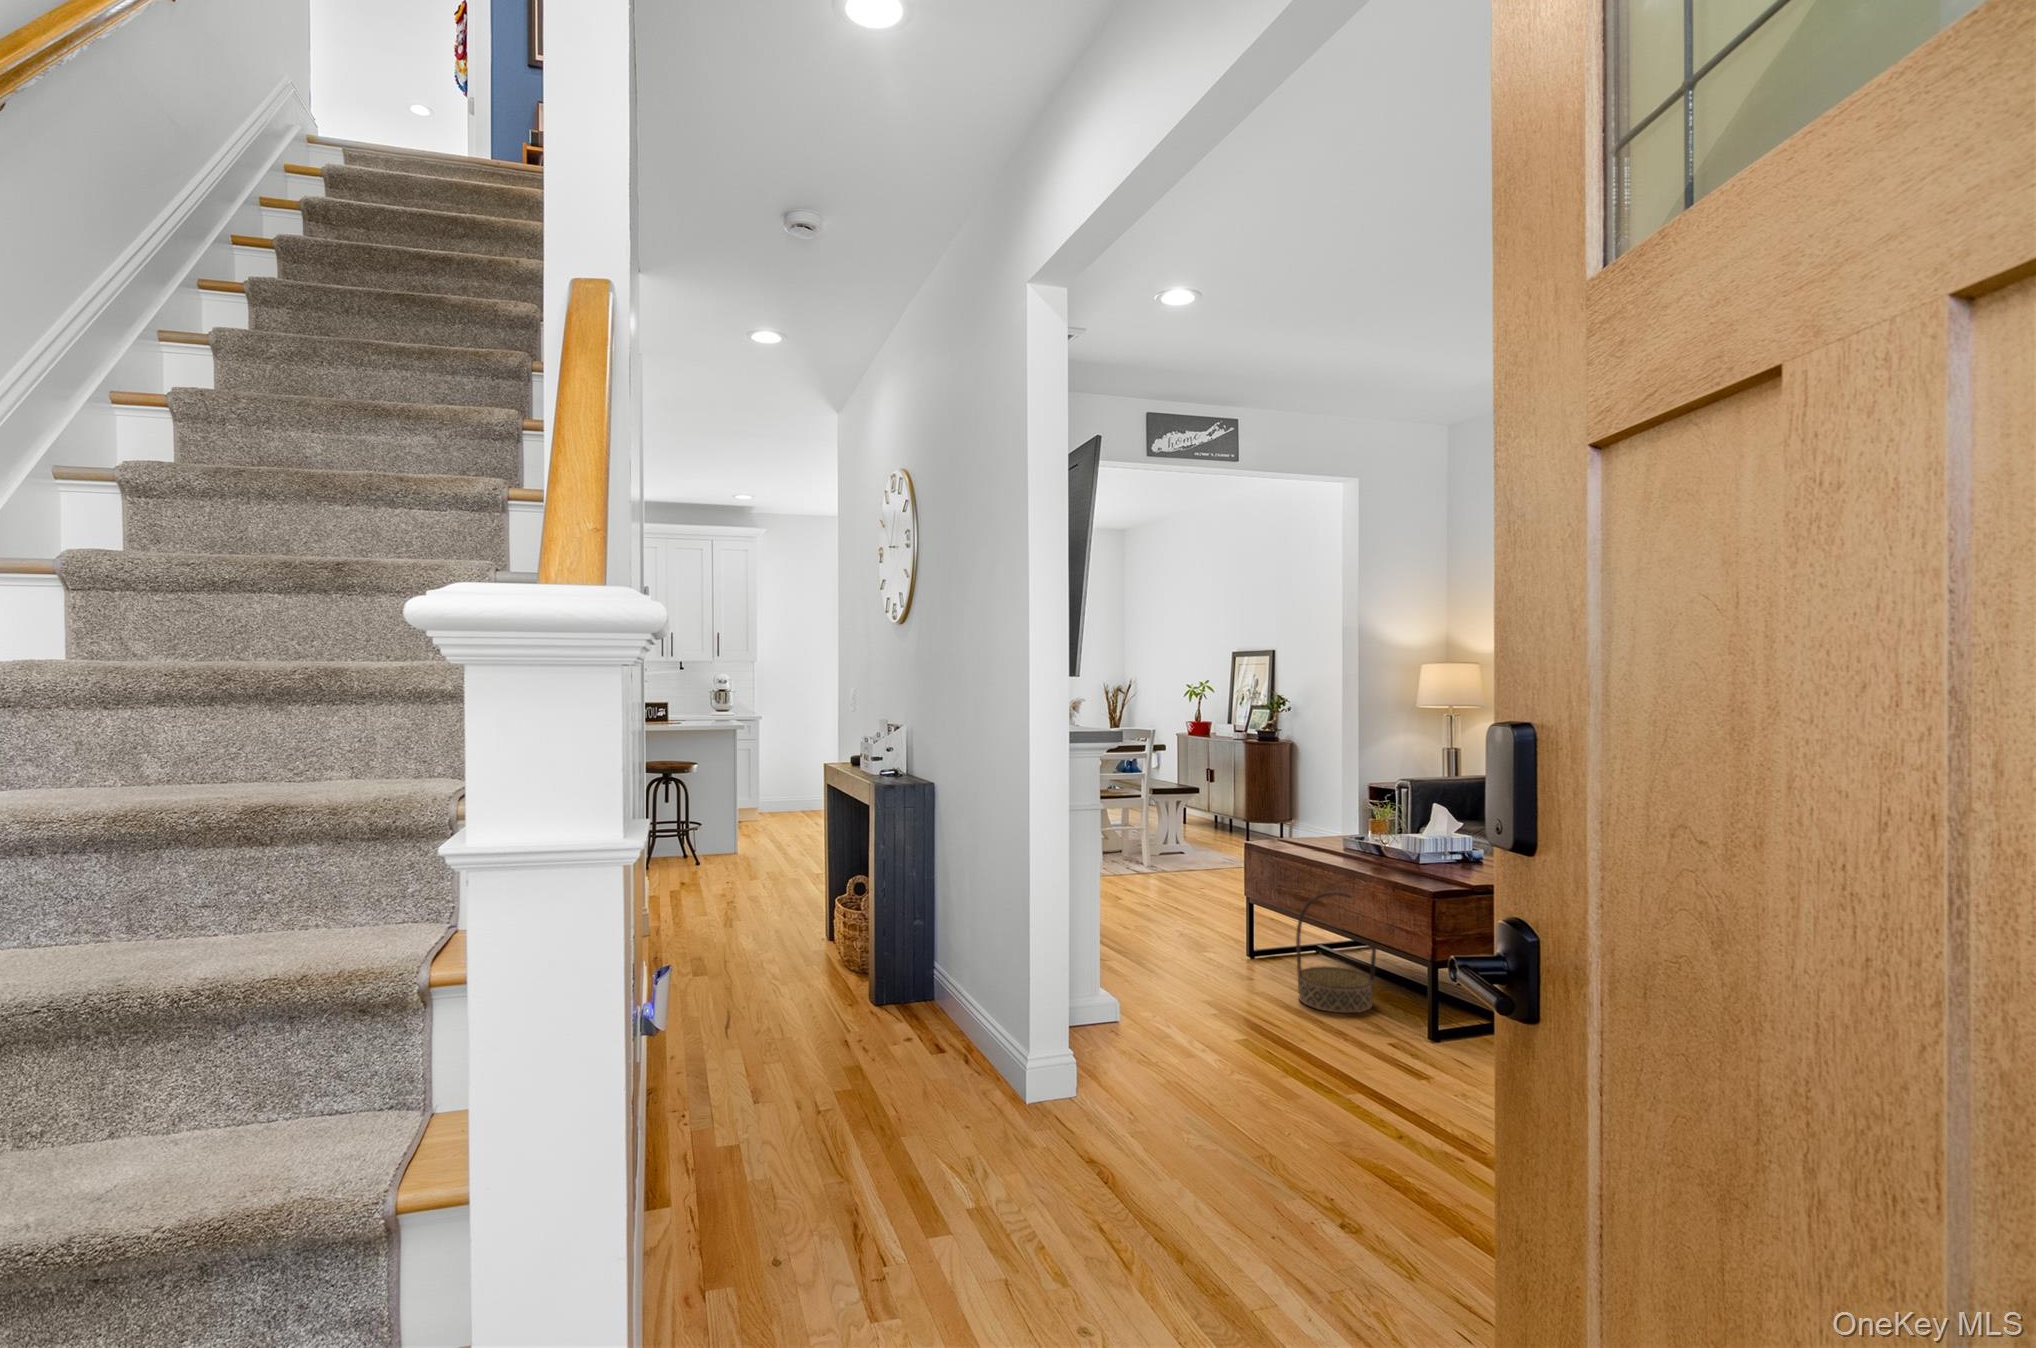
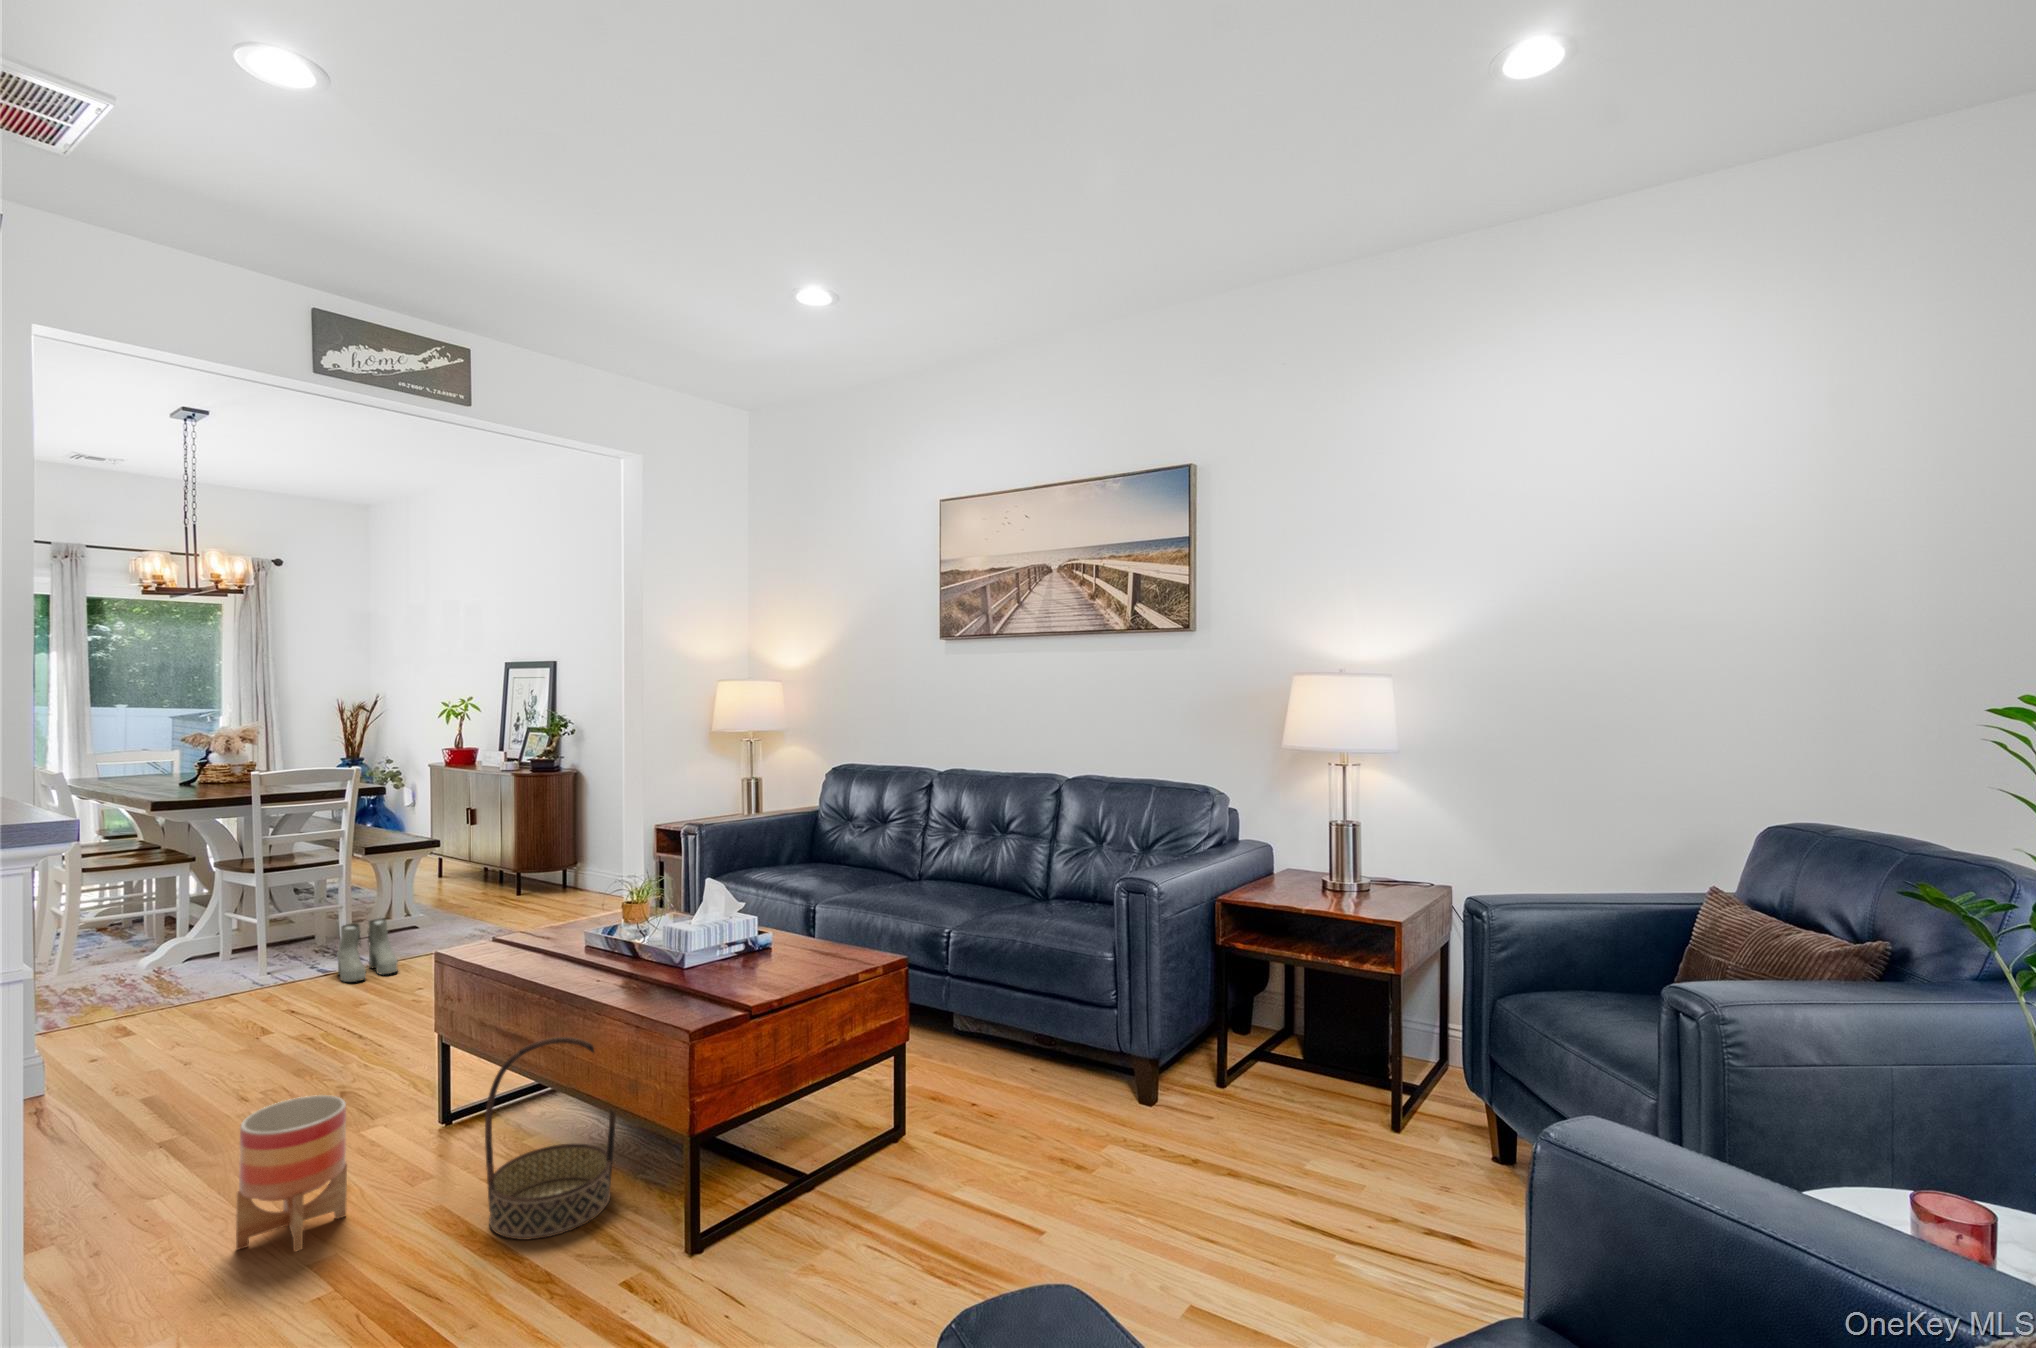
boots: none [1146,835,1184,876] -> present [337,918,398,982]
planter: none [1164,907,1215,989] -> present [236,1095,347,1252]

